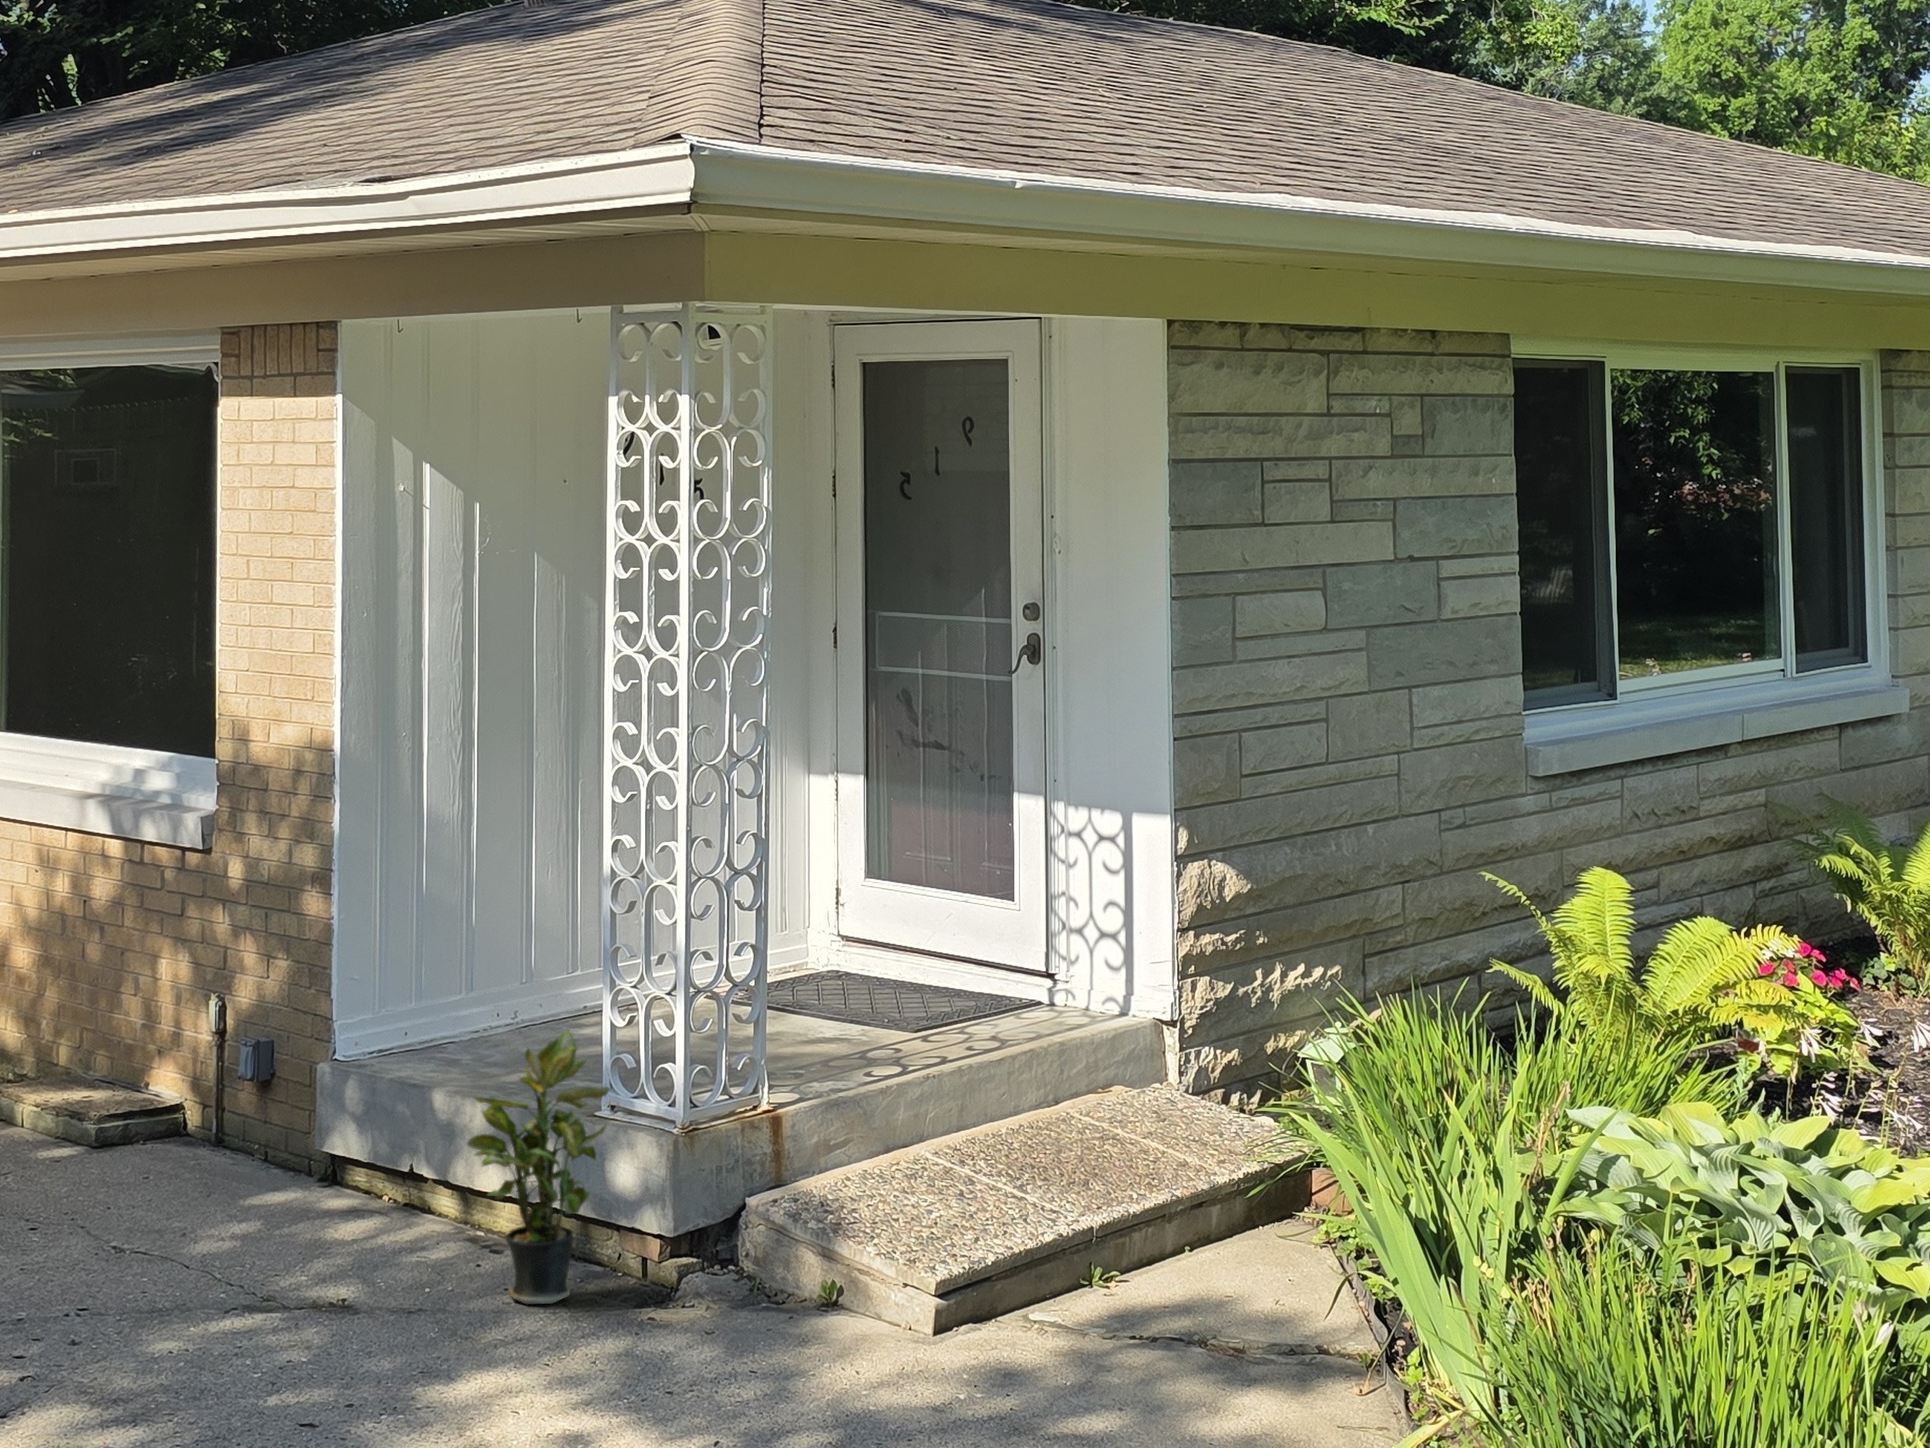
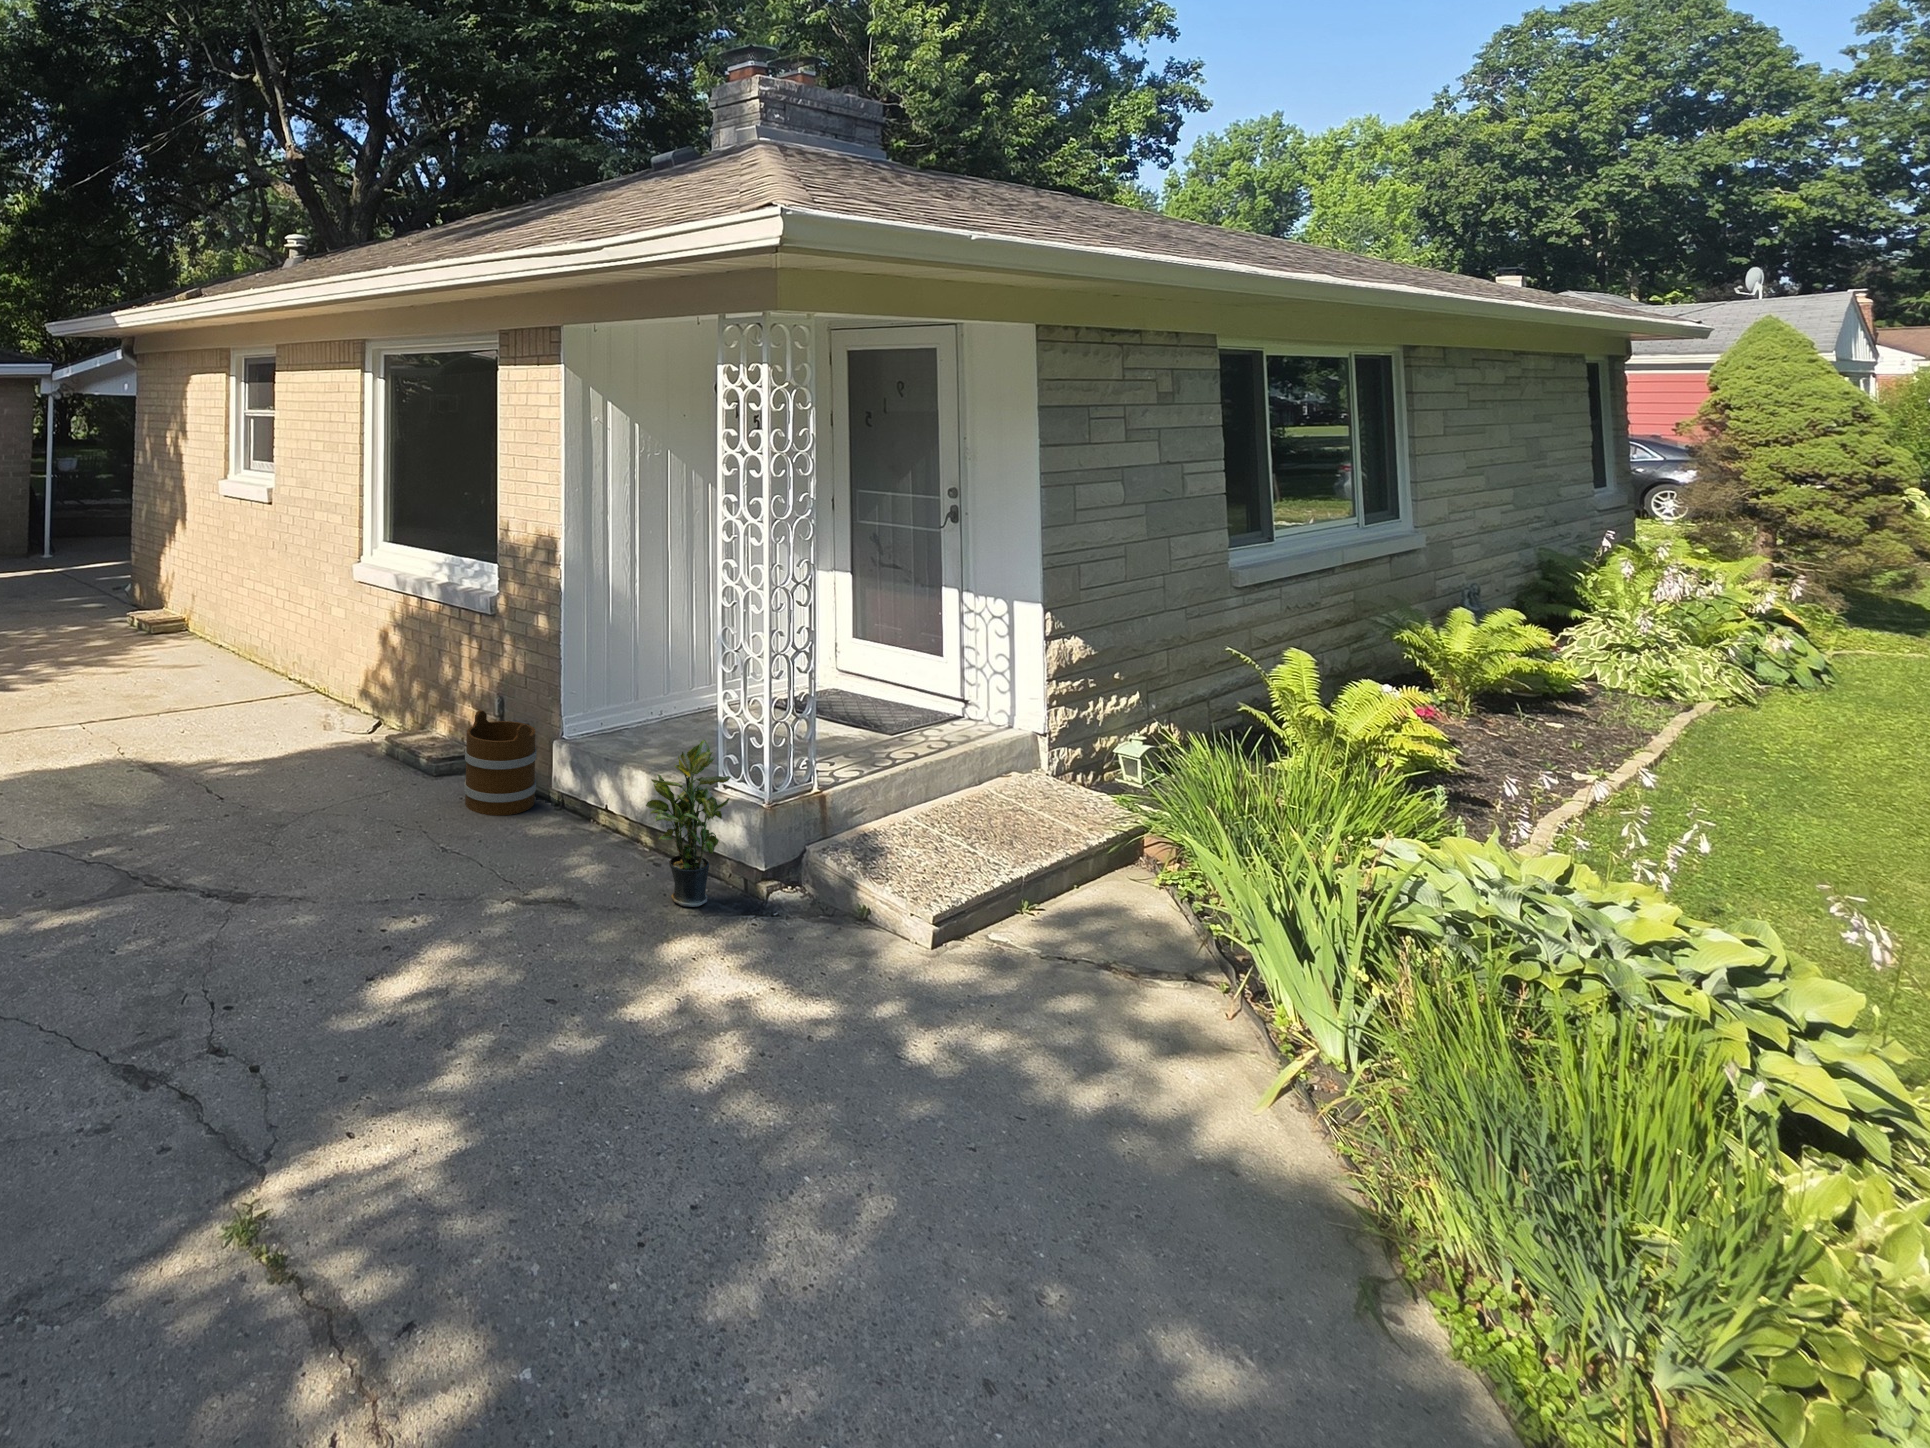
bucket: none [151,1024,283,1203] -> present [464,710,537,816]

